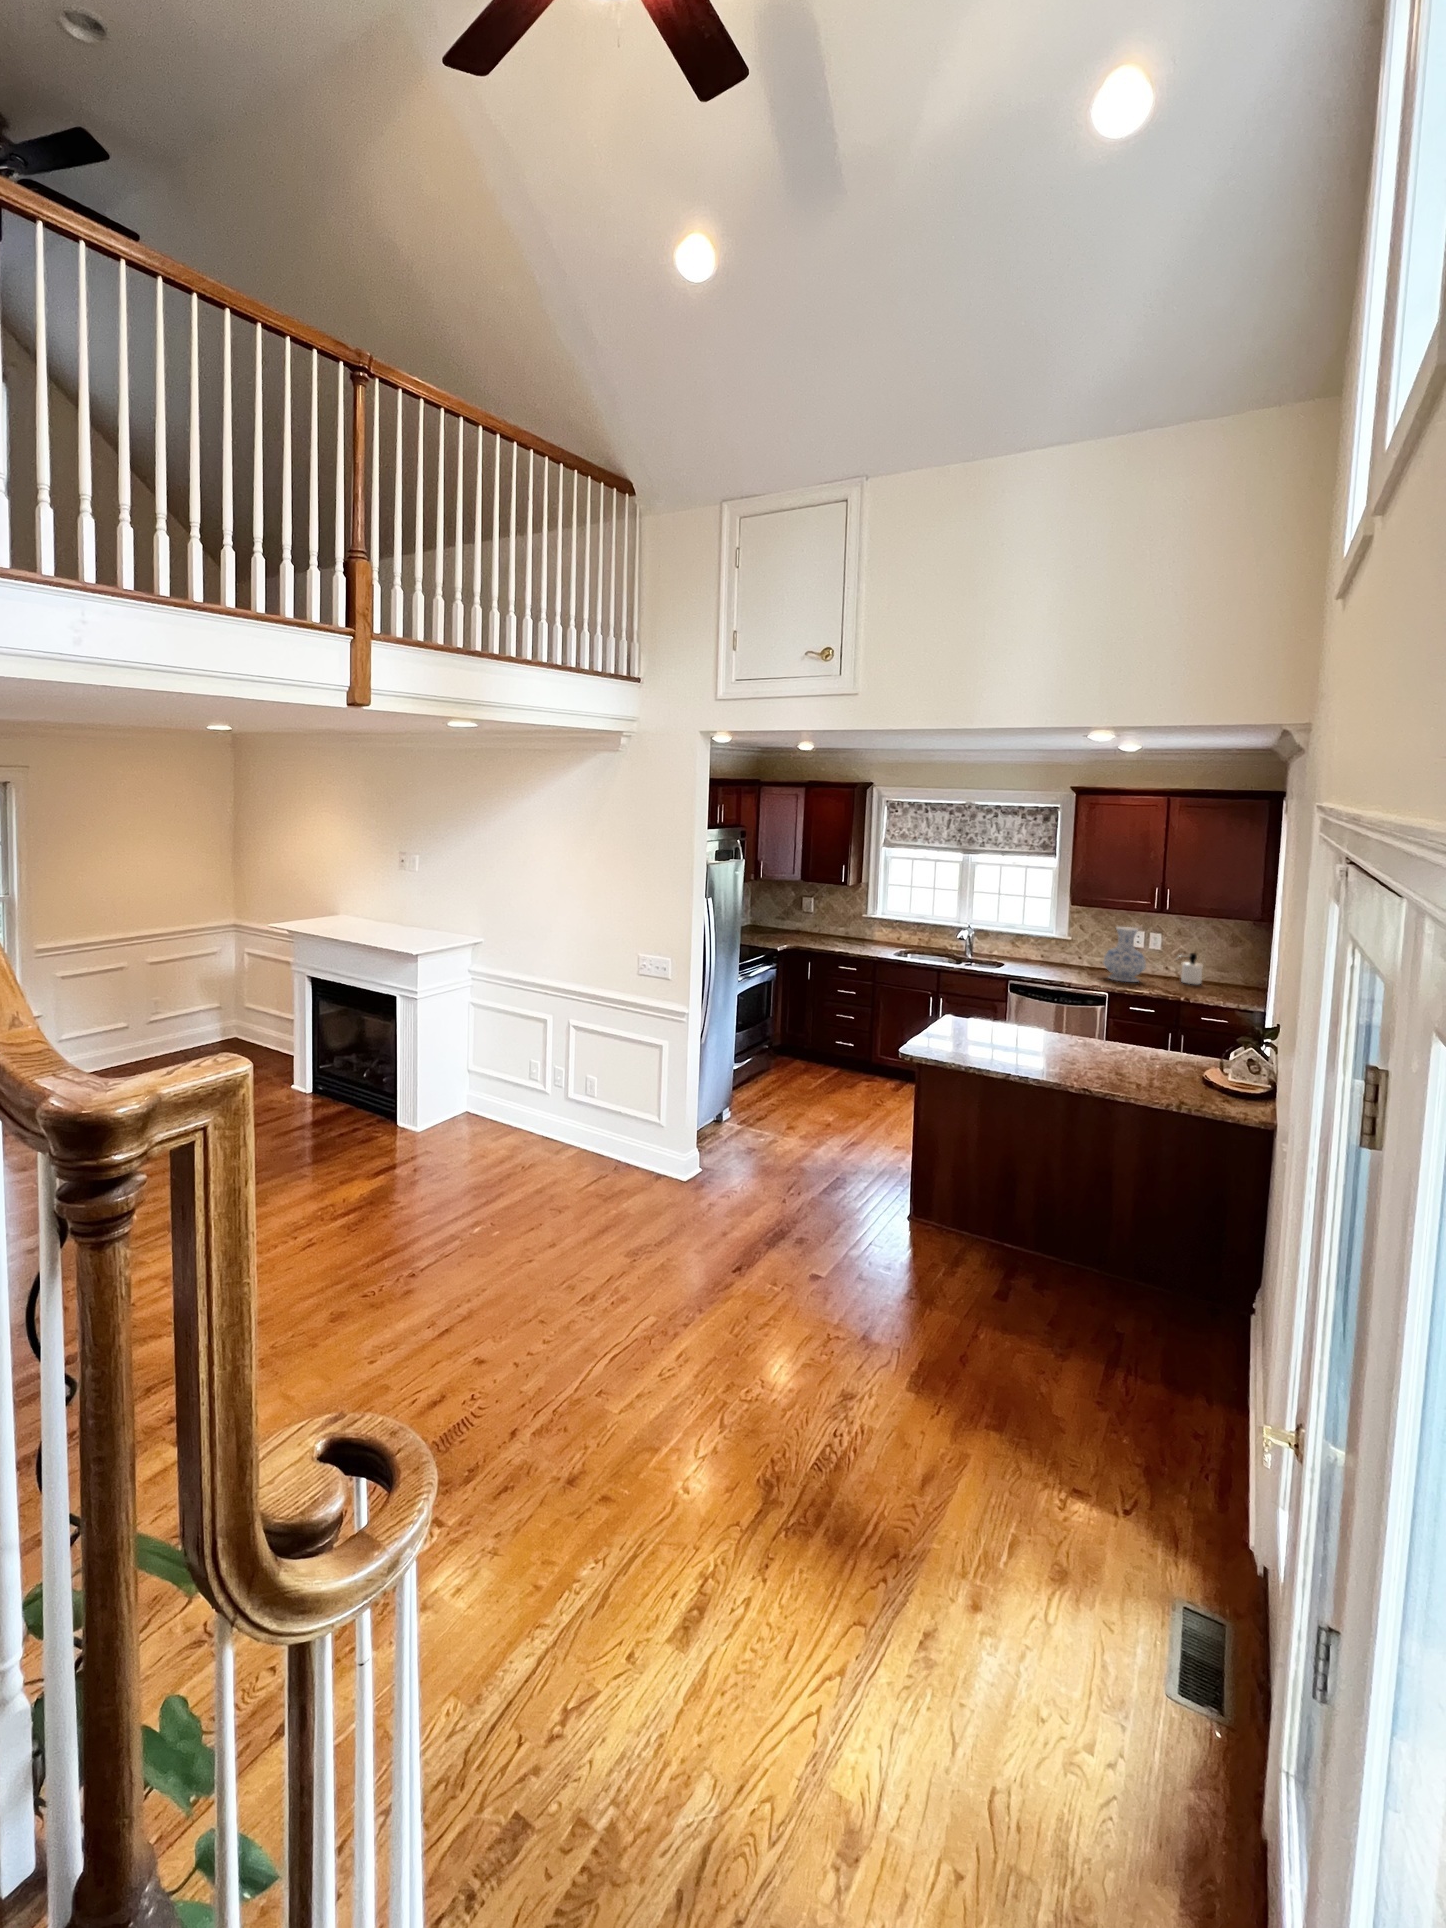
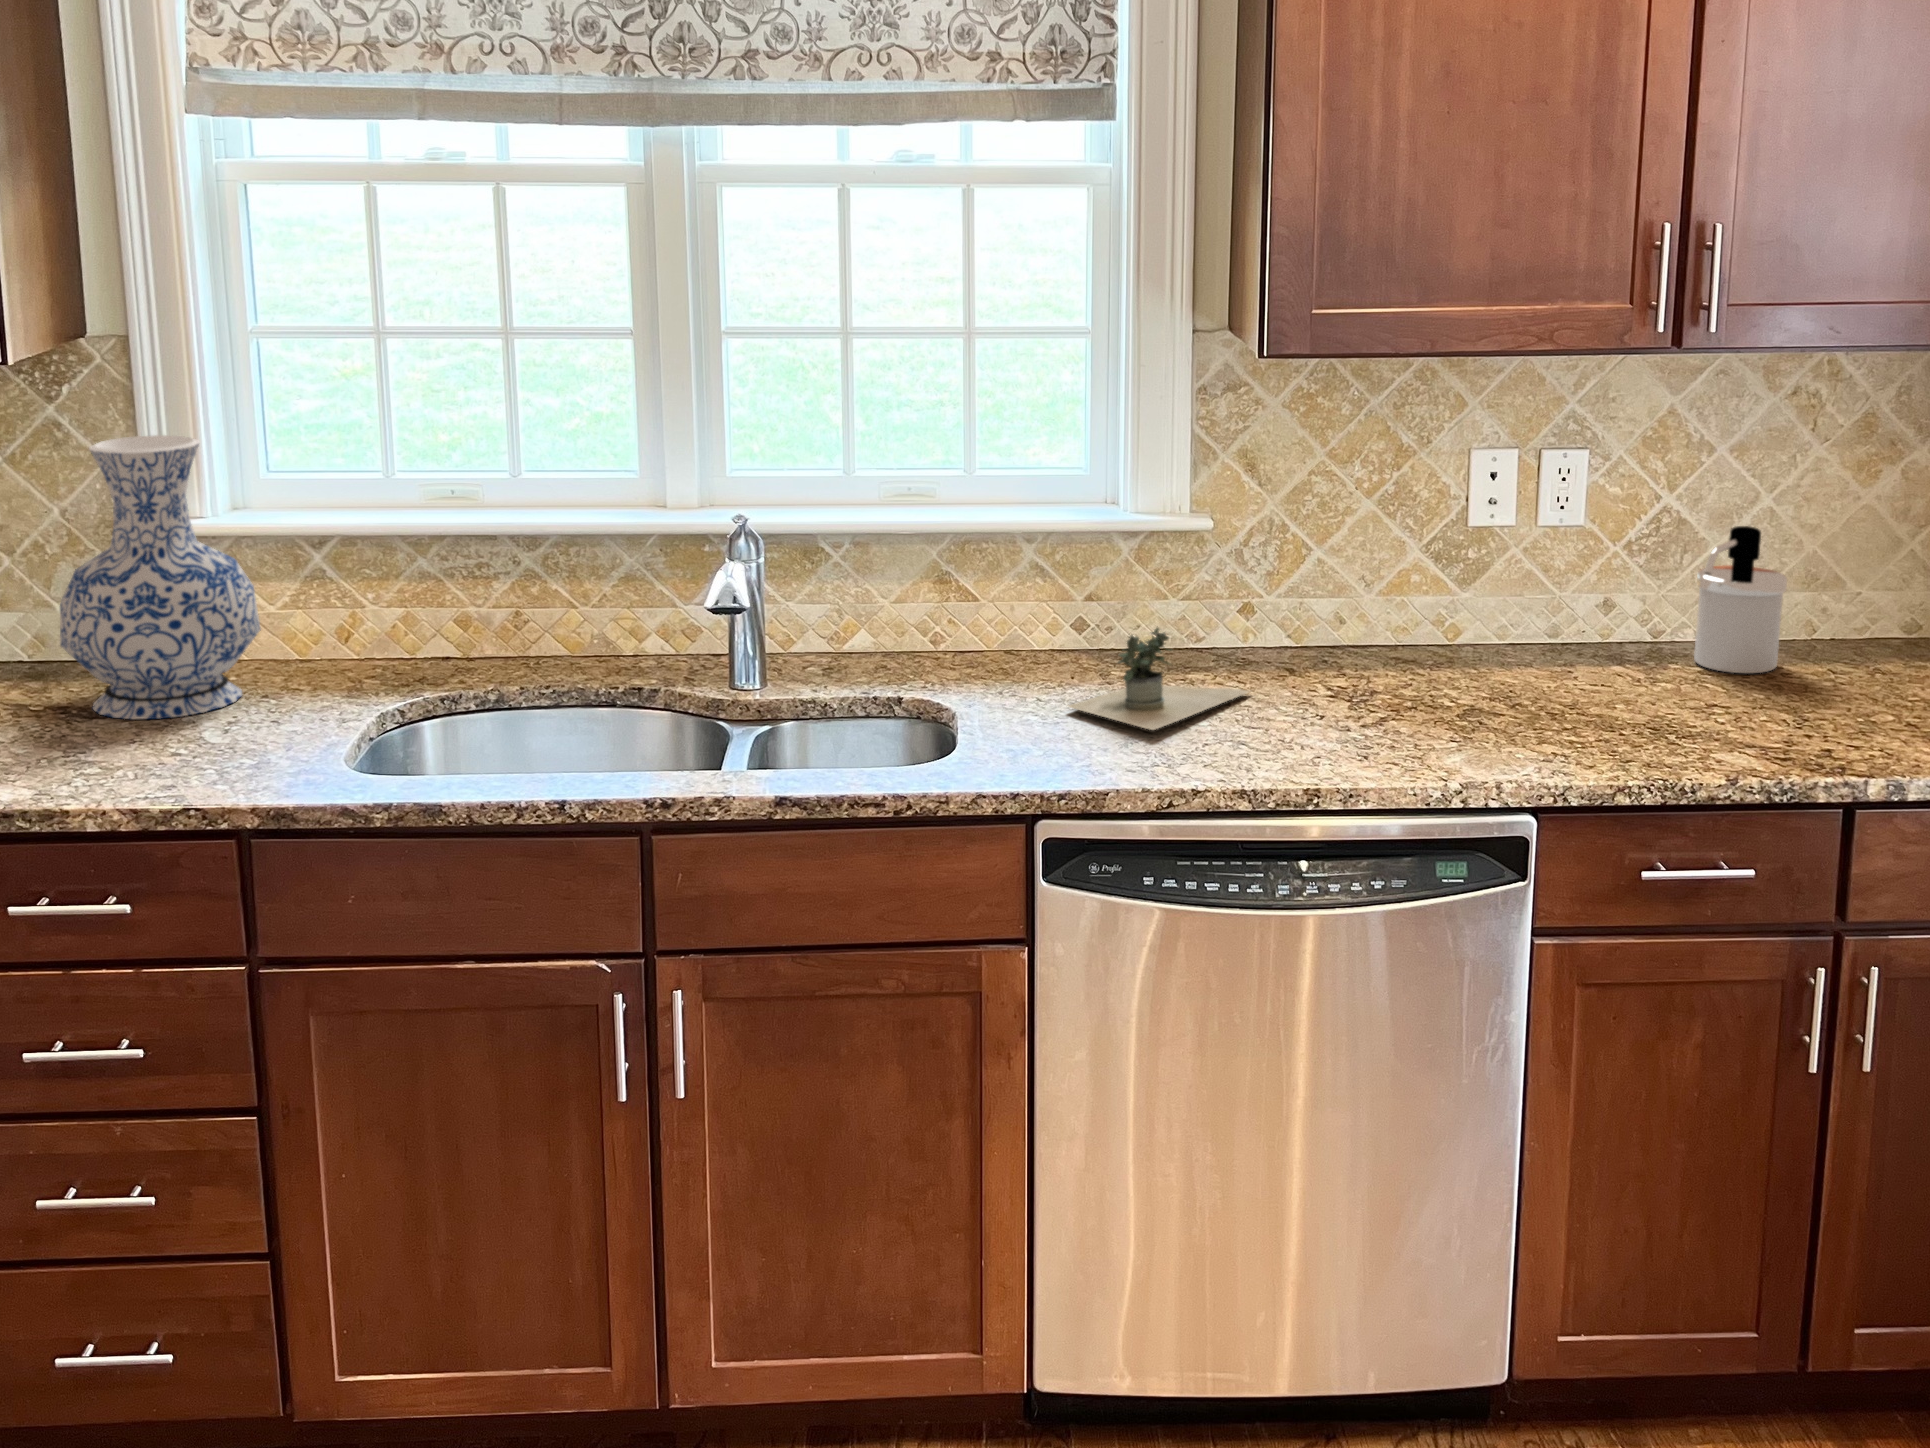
vase: present [1103,927,1146,982] -> present [60,435,260,719]
potted plant: none [1026,953,1081,969] -> present [1069,628,1248,730]

